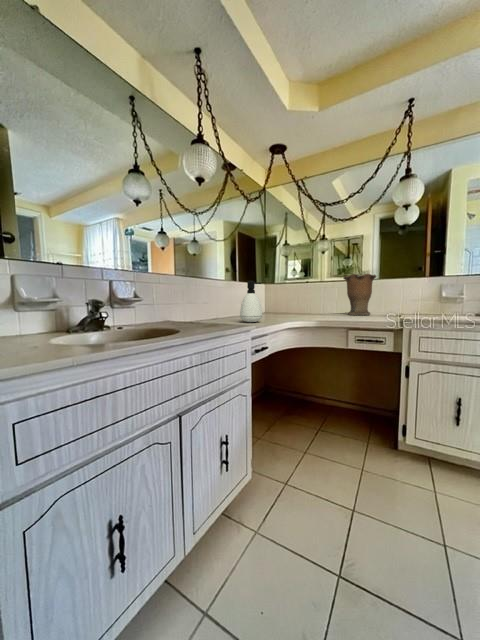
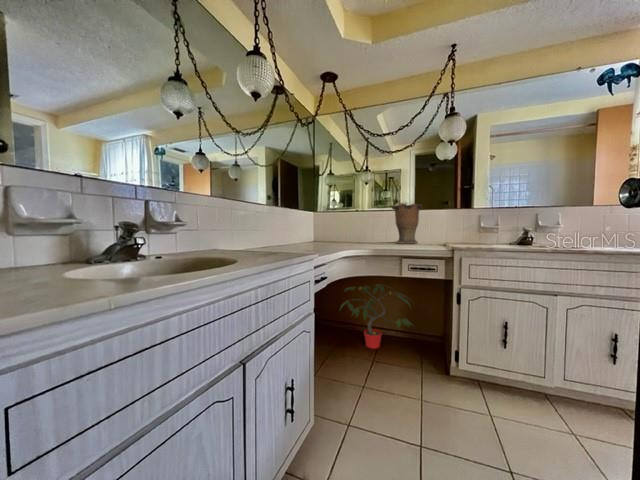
soap dispenser: present [240,281,262,322] -> none [297,206,321,250]
potted plant: none [289,355,367,418] -> present [340,285,412,349]

